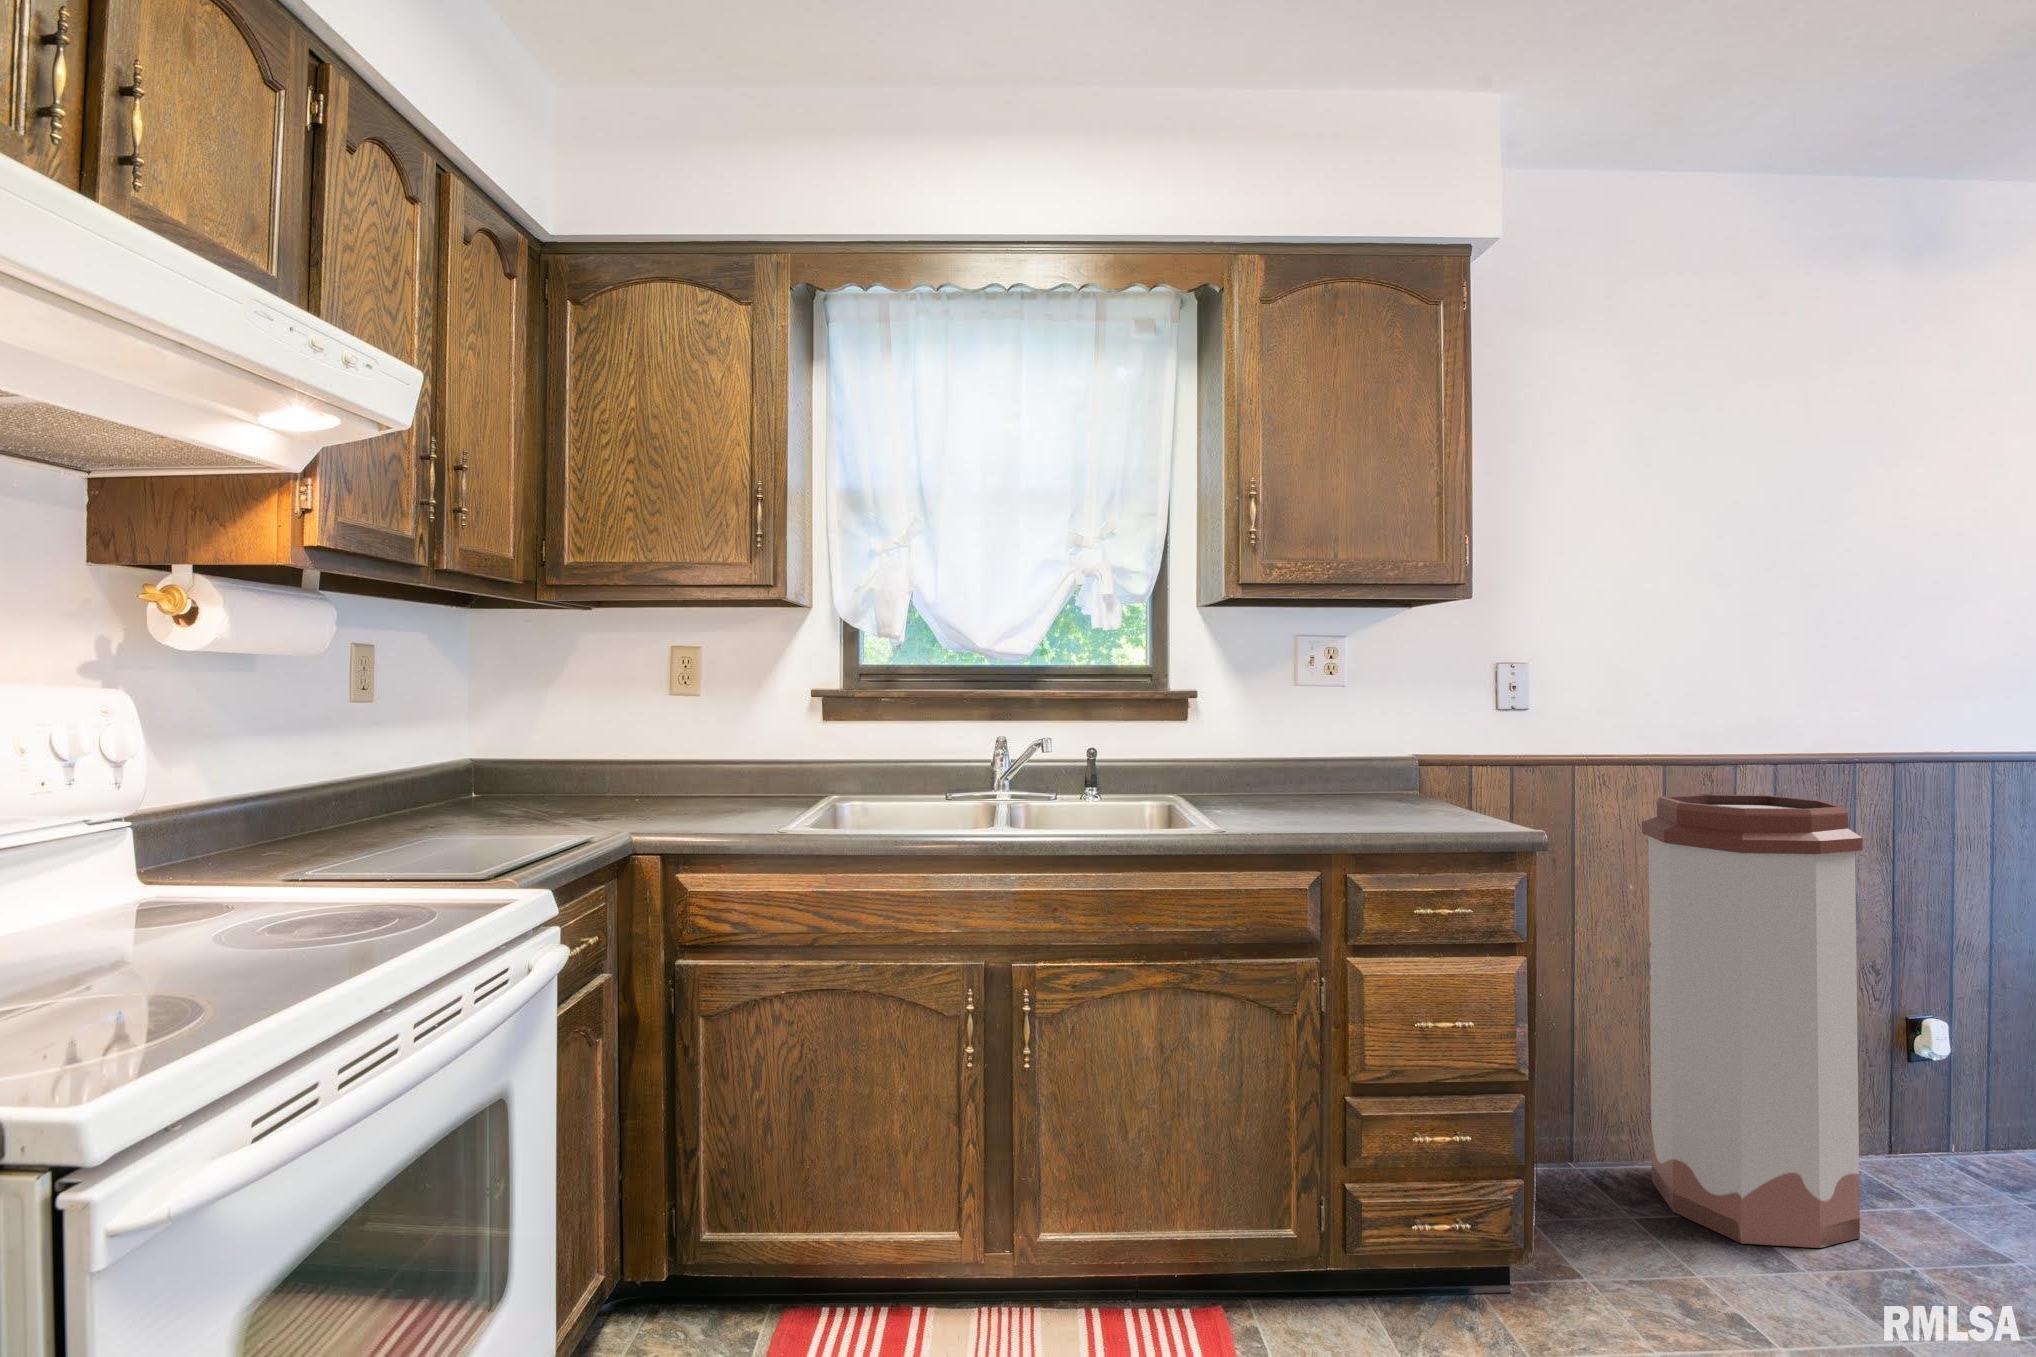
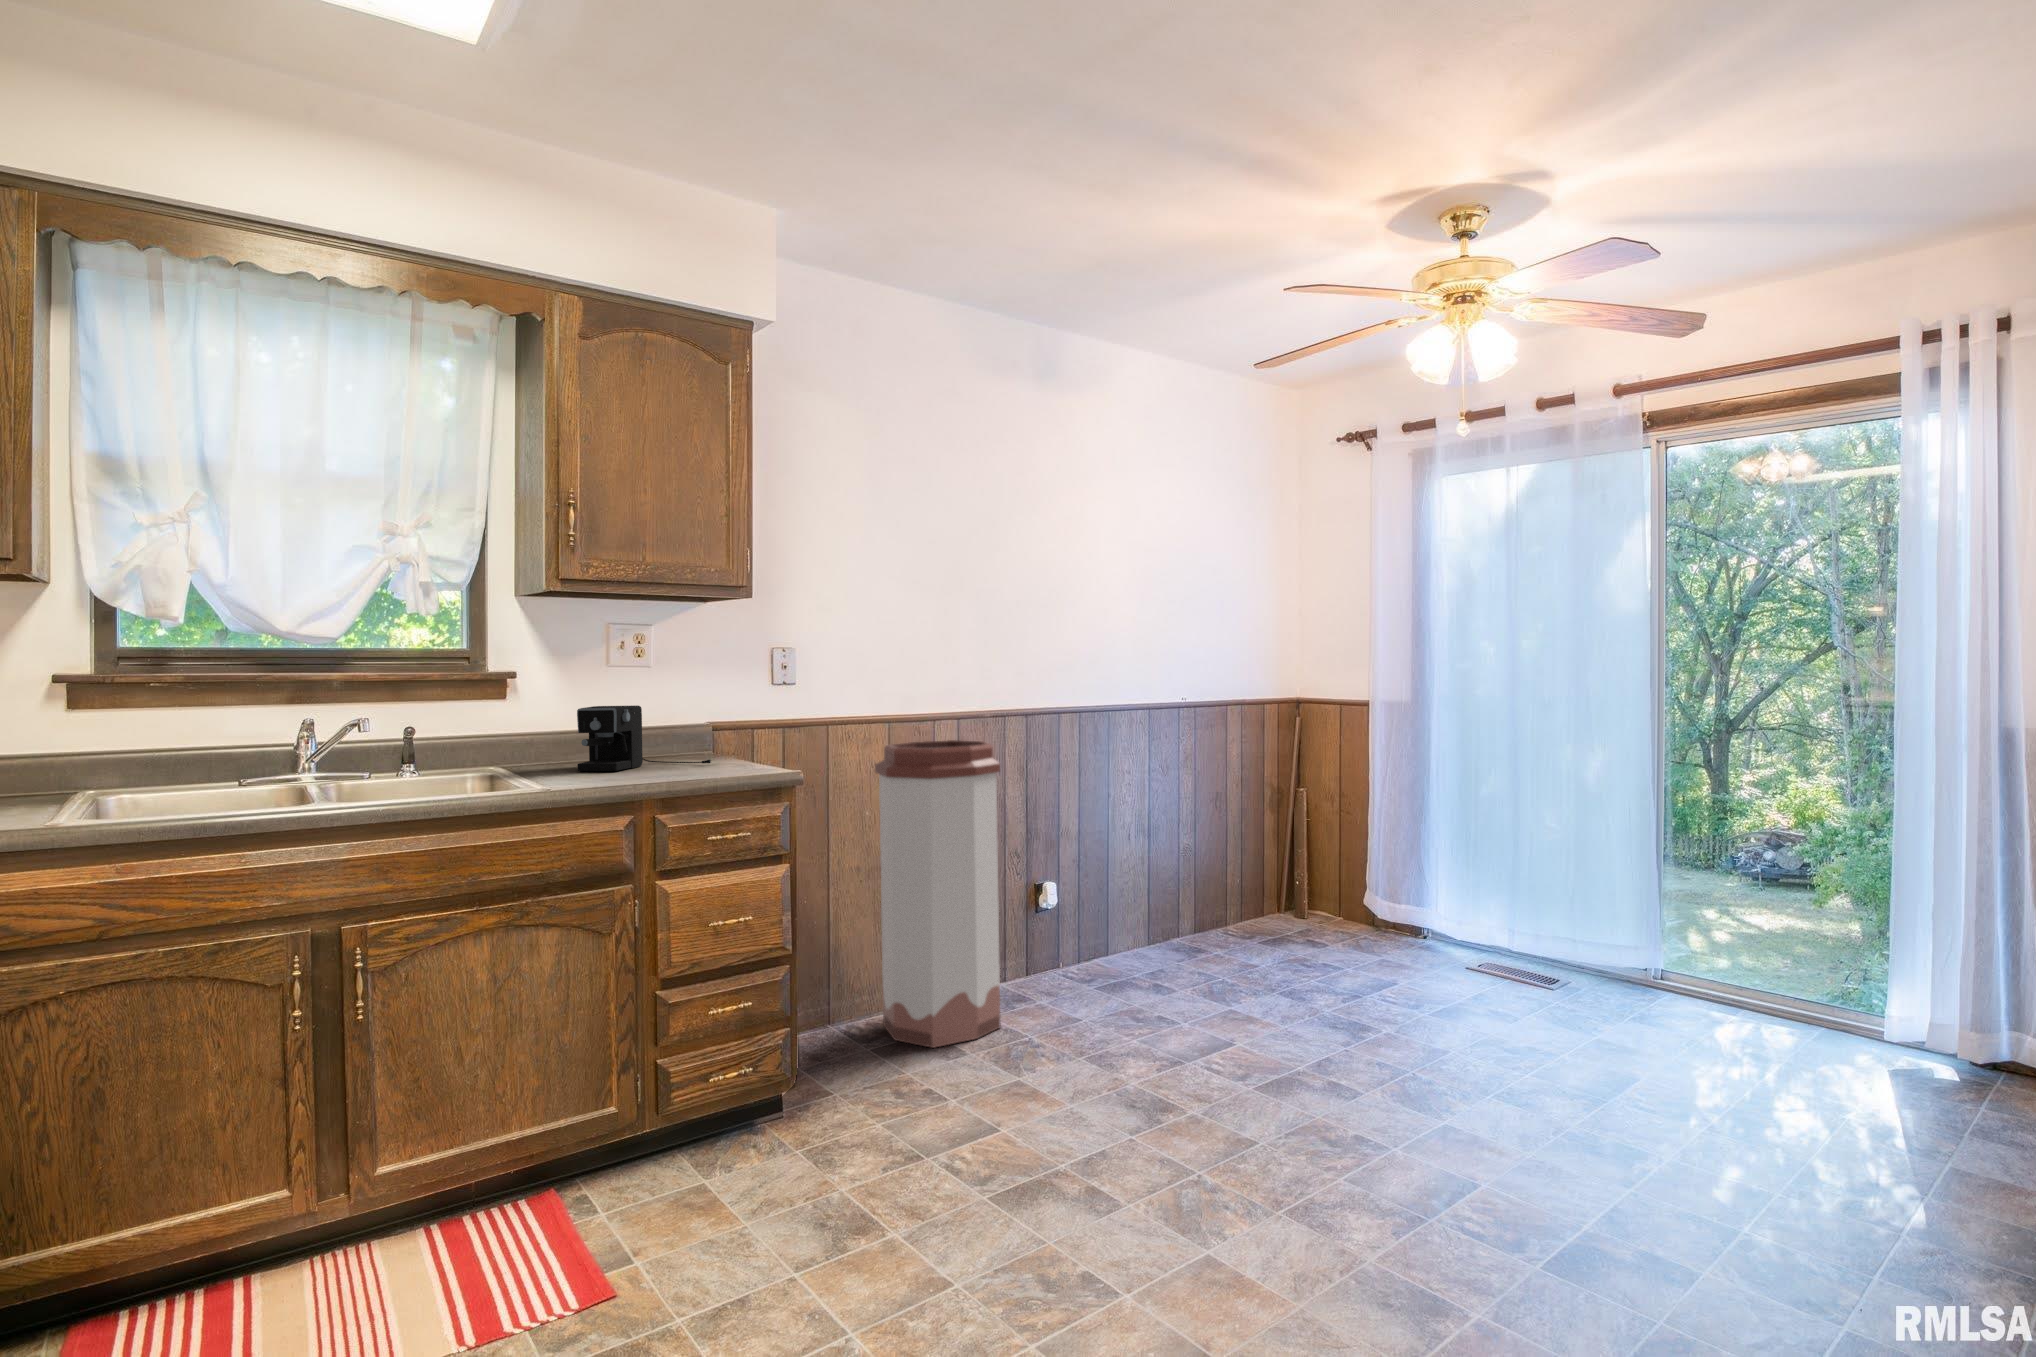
coffee maker: none [1257,731,1416,810] -> present [577,706,711,771]

